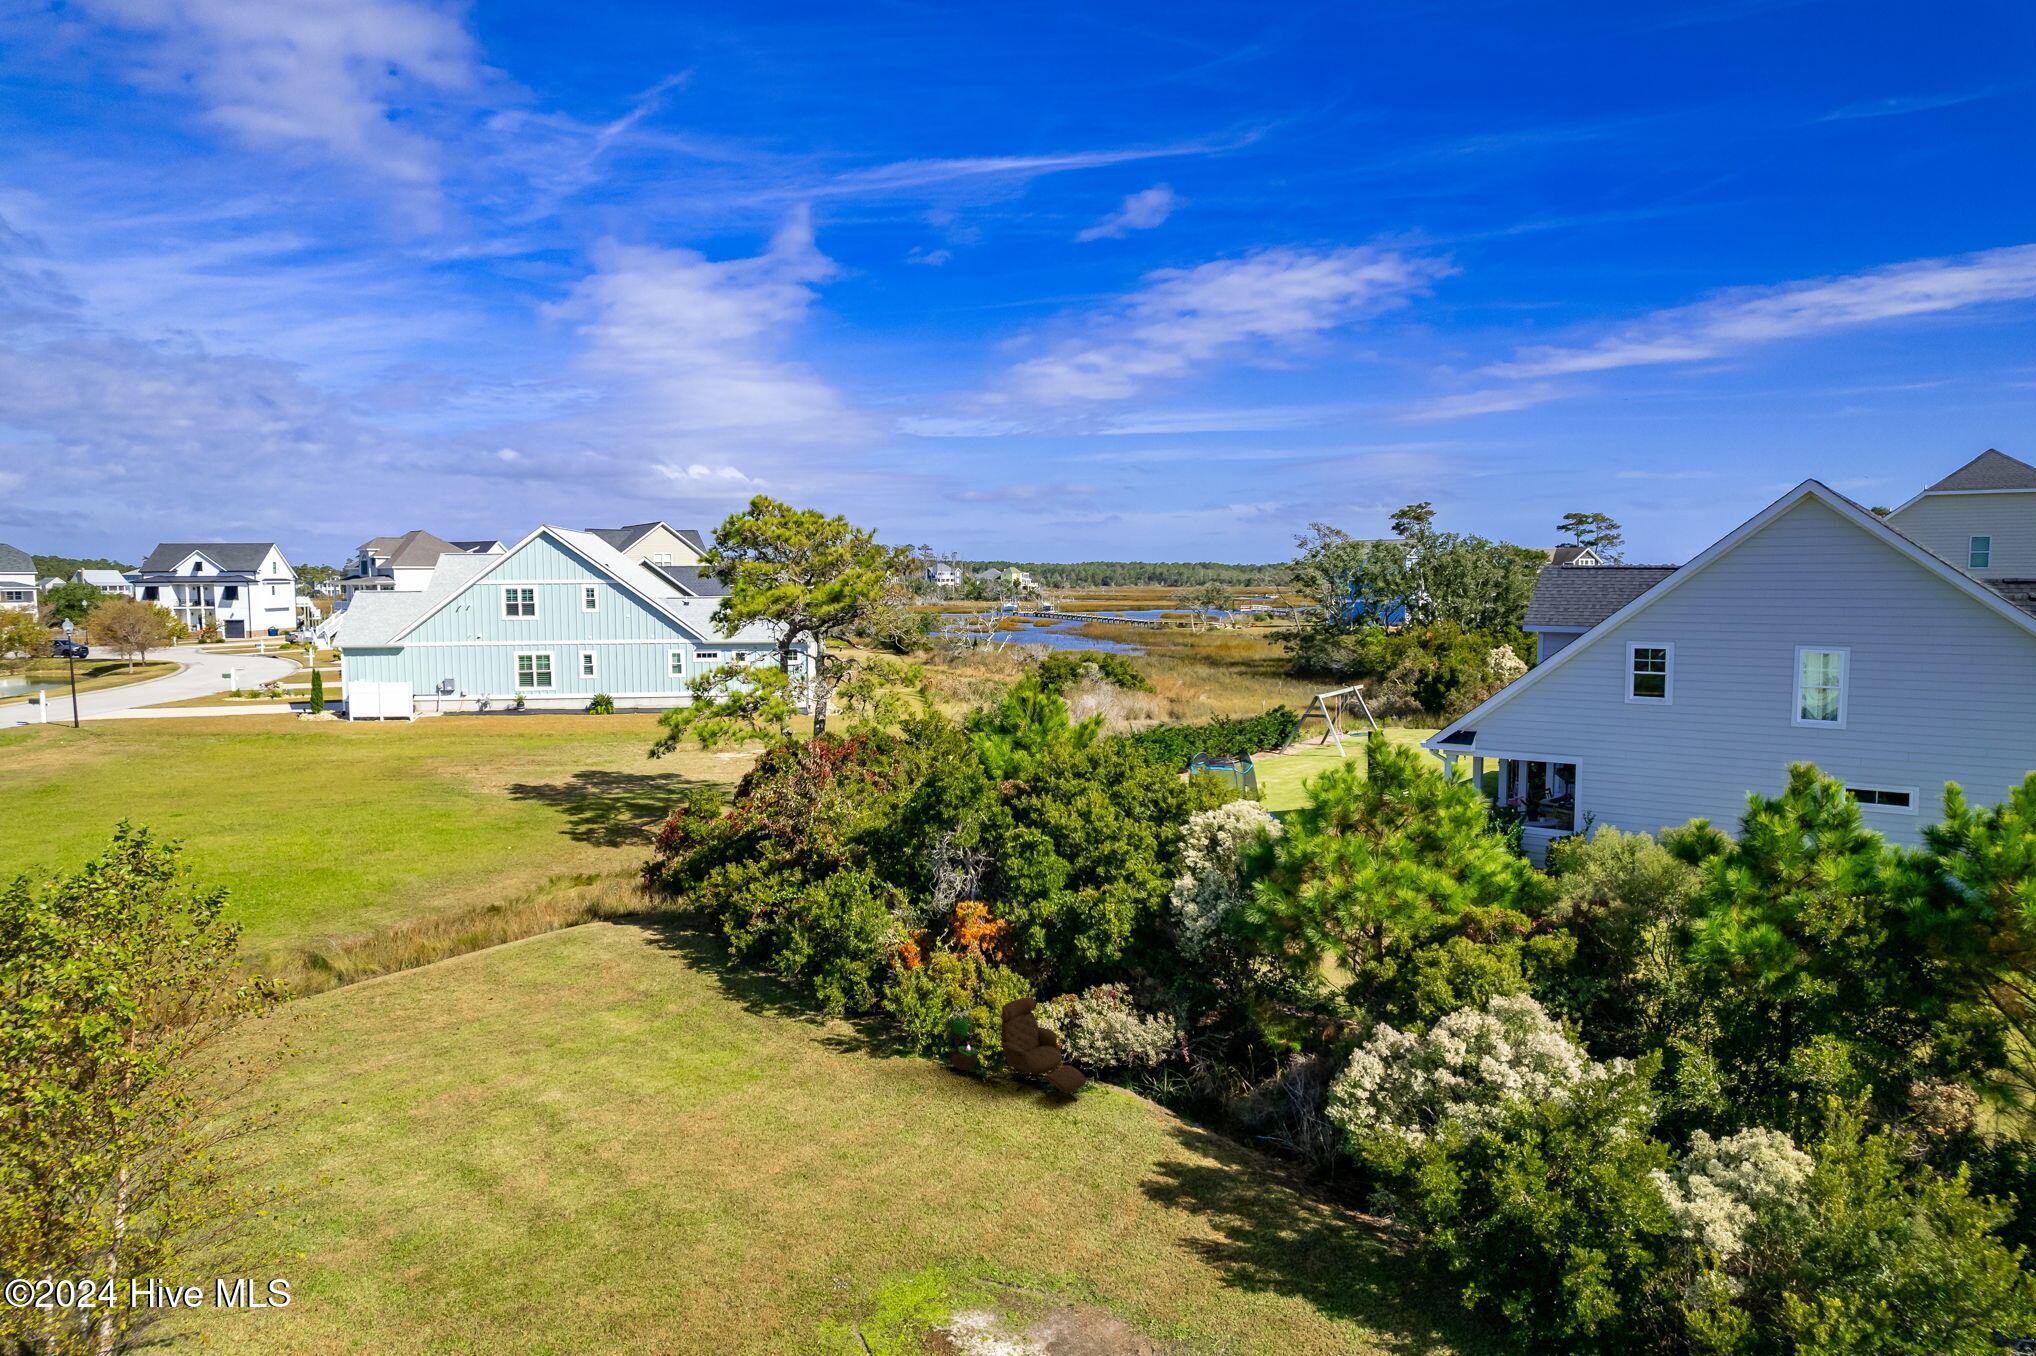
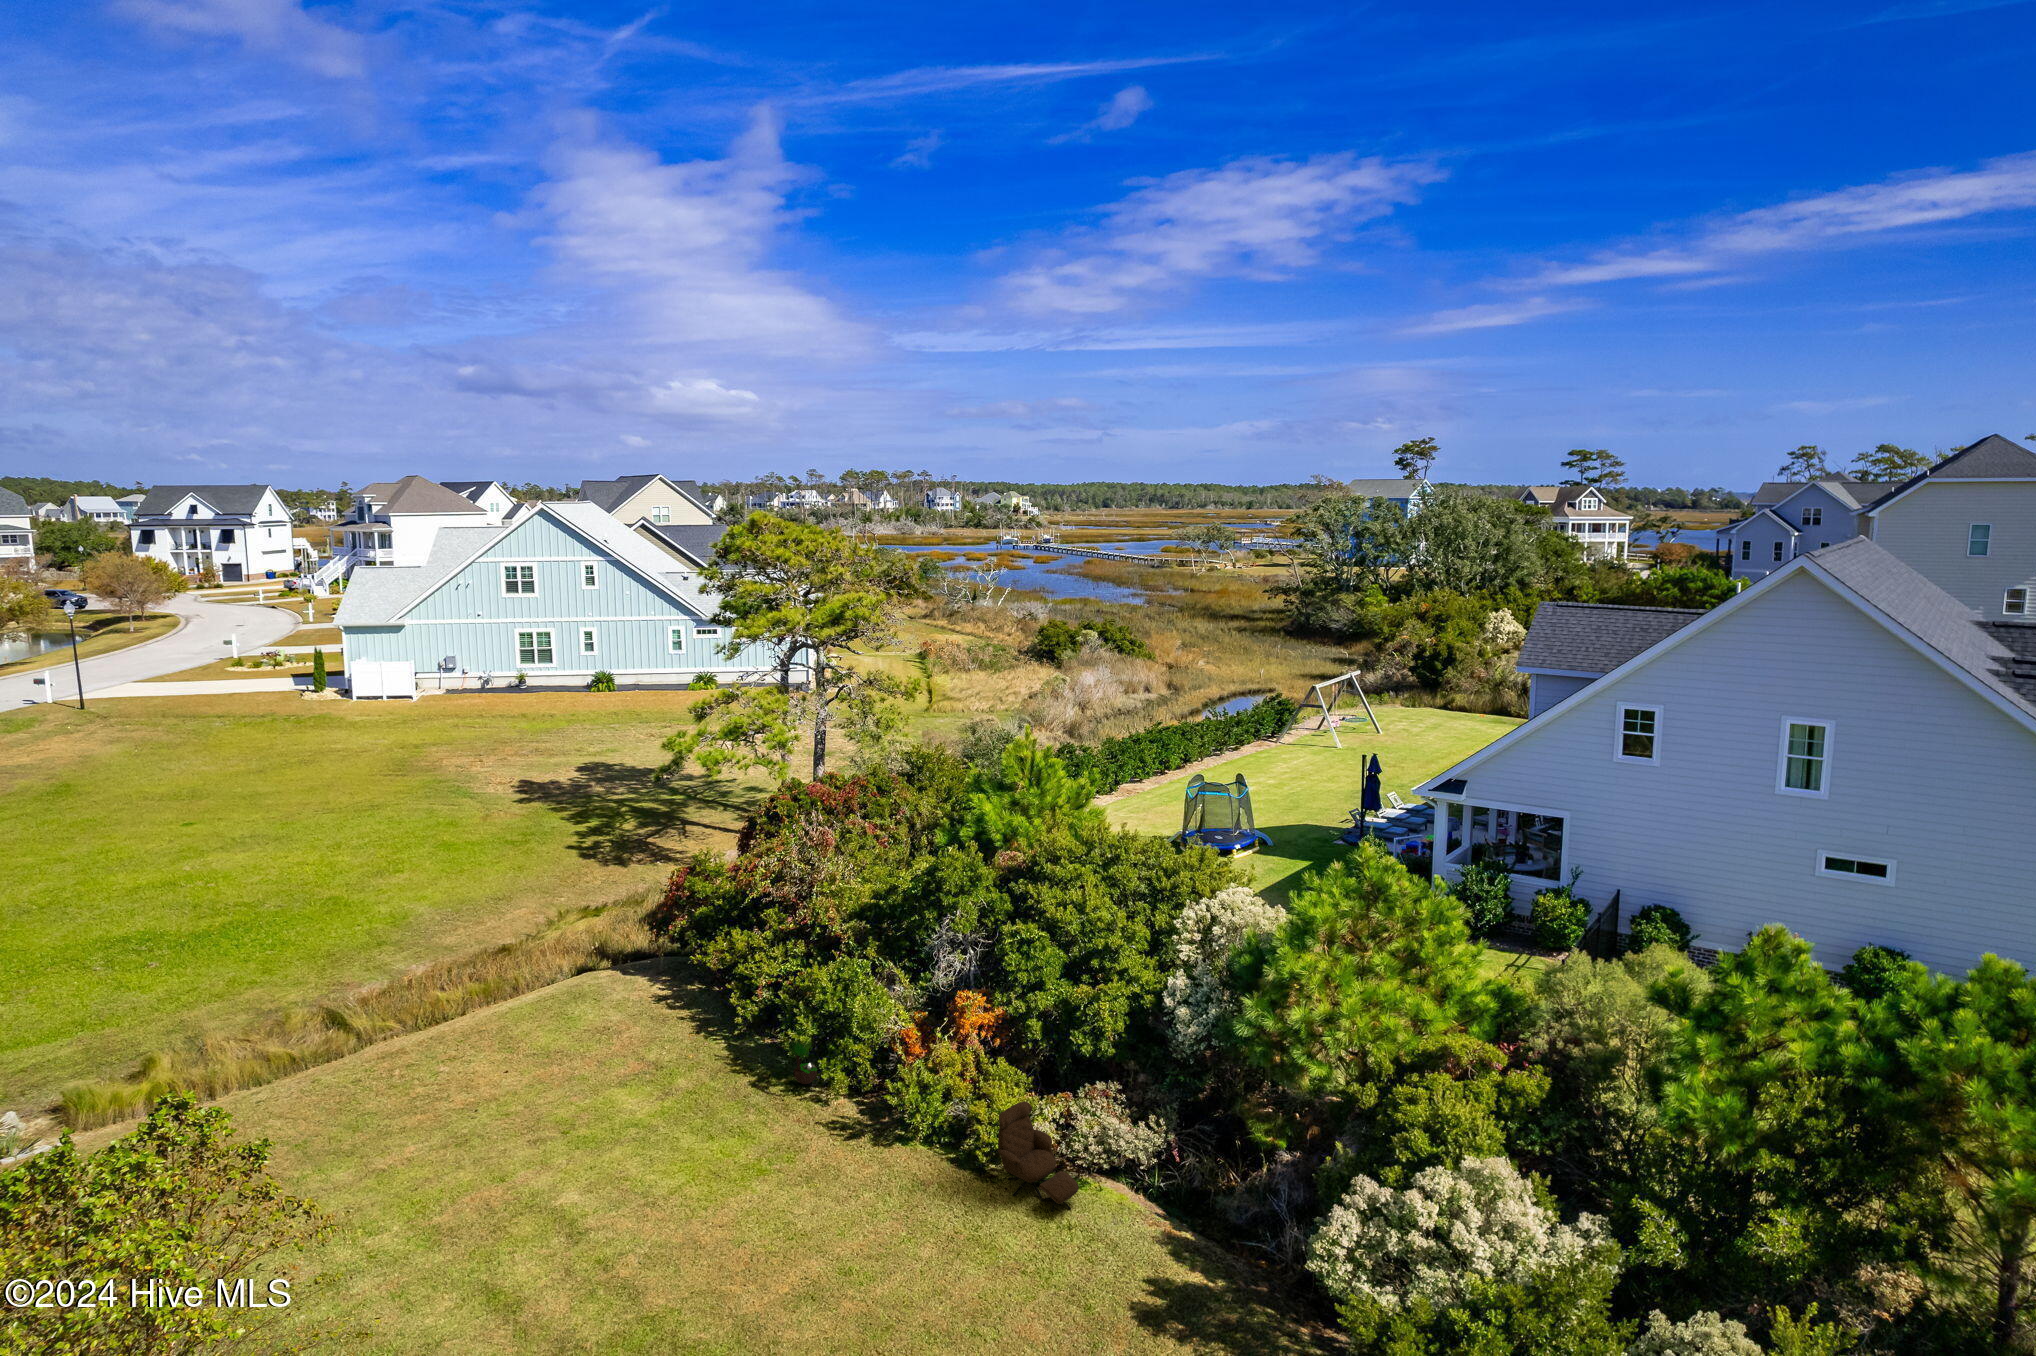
potted tree: present [941,1015,978,1070] -> present [785,1039,817,1084]

